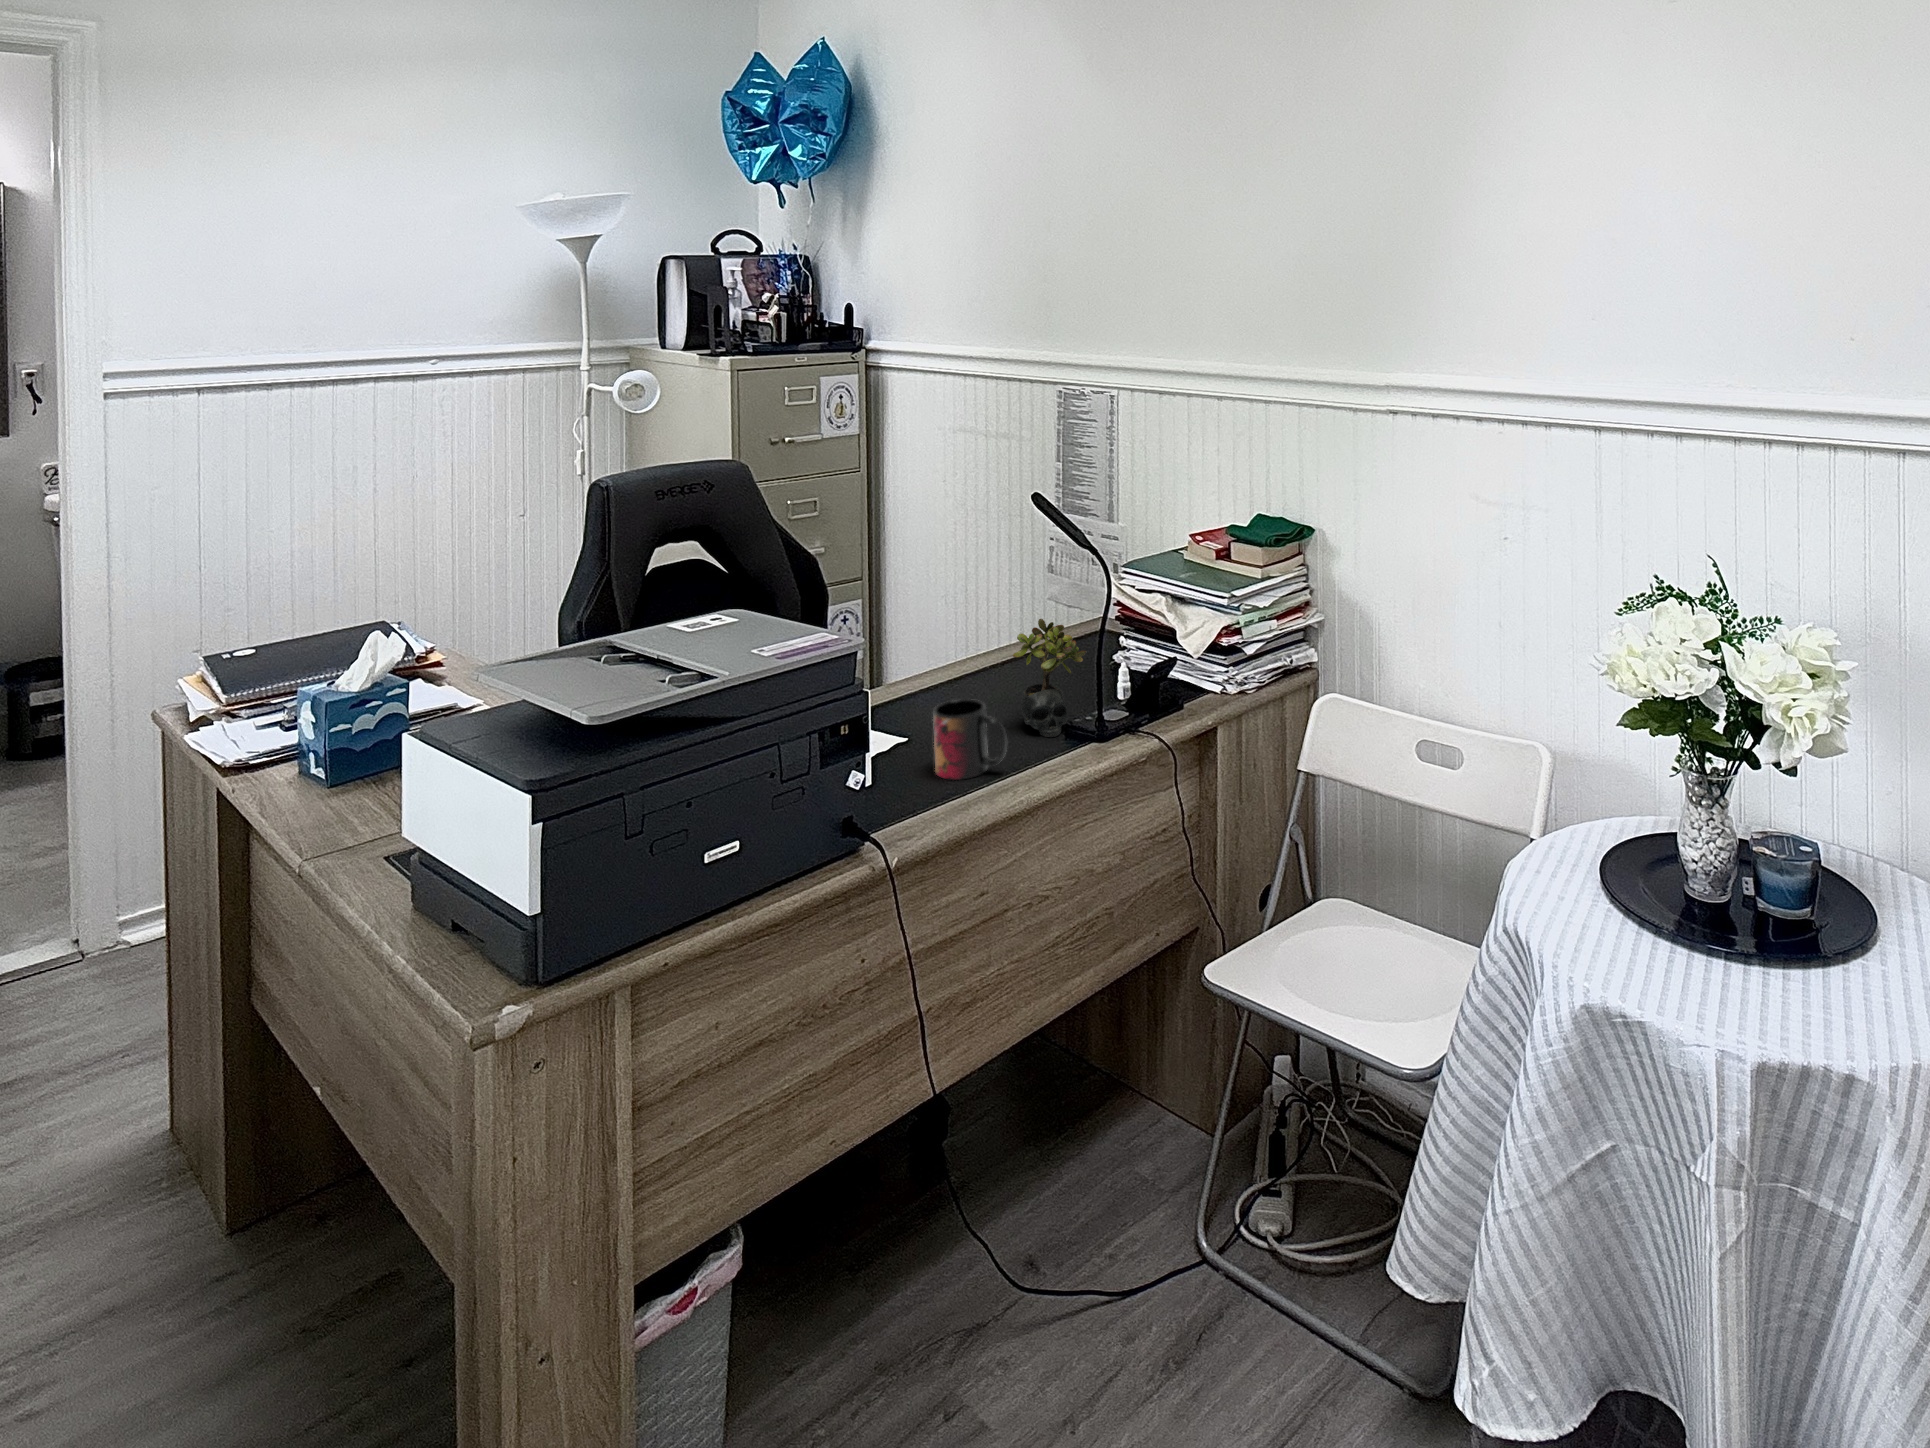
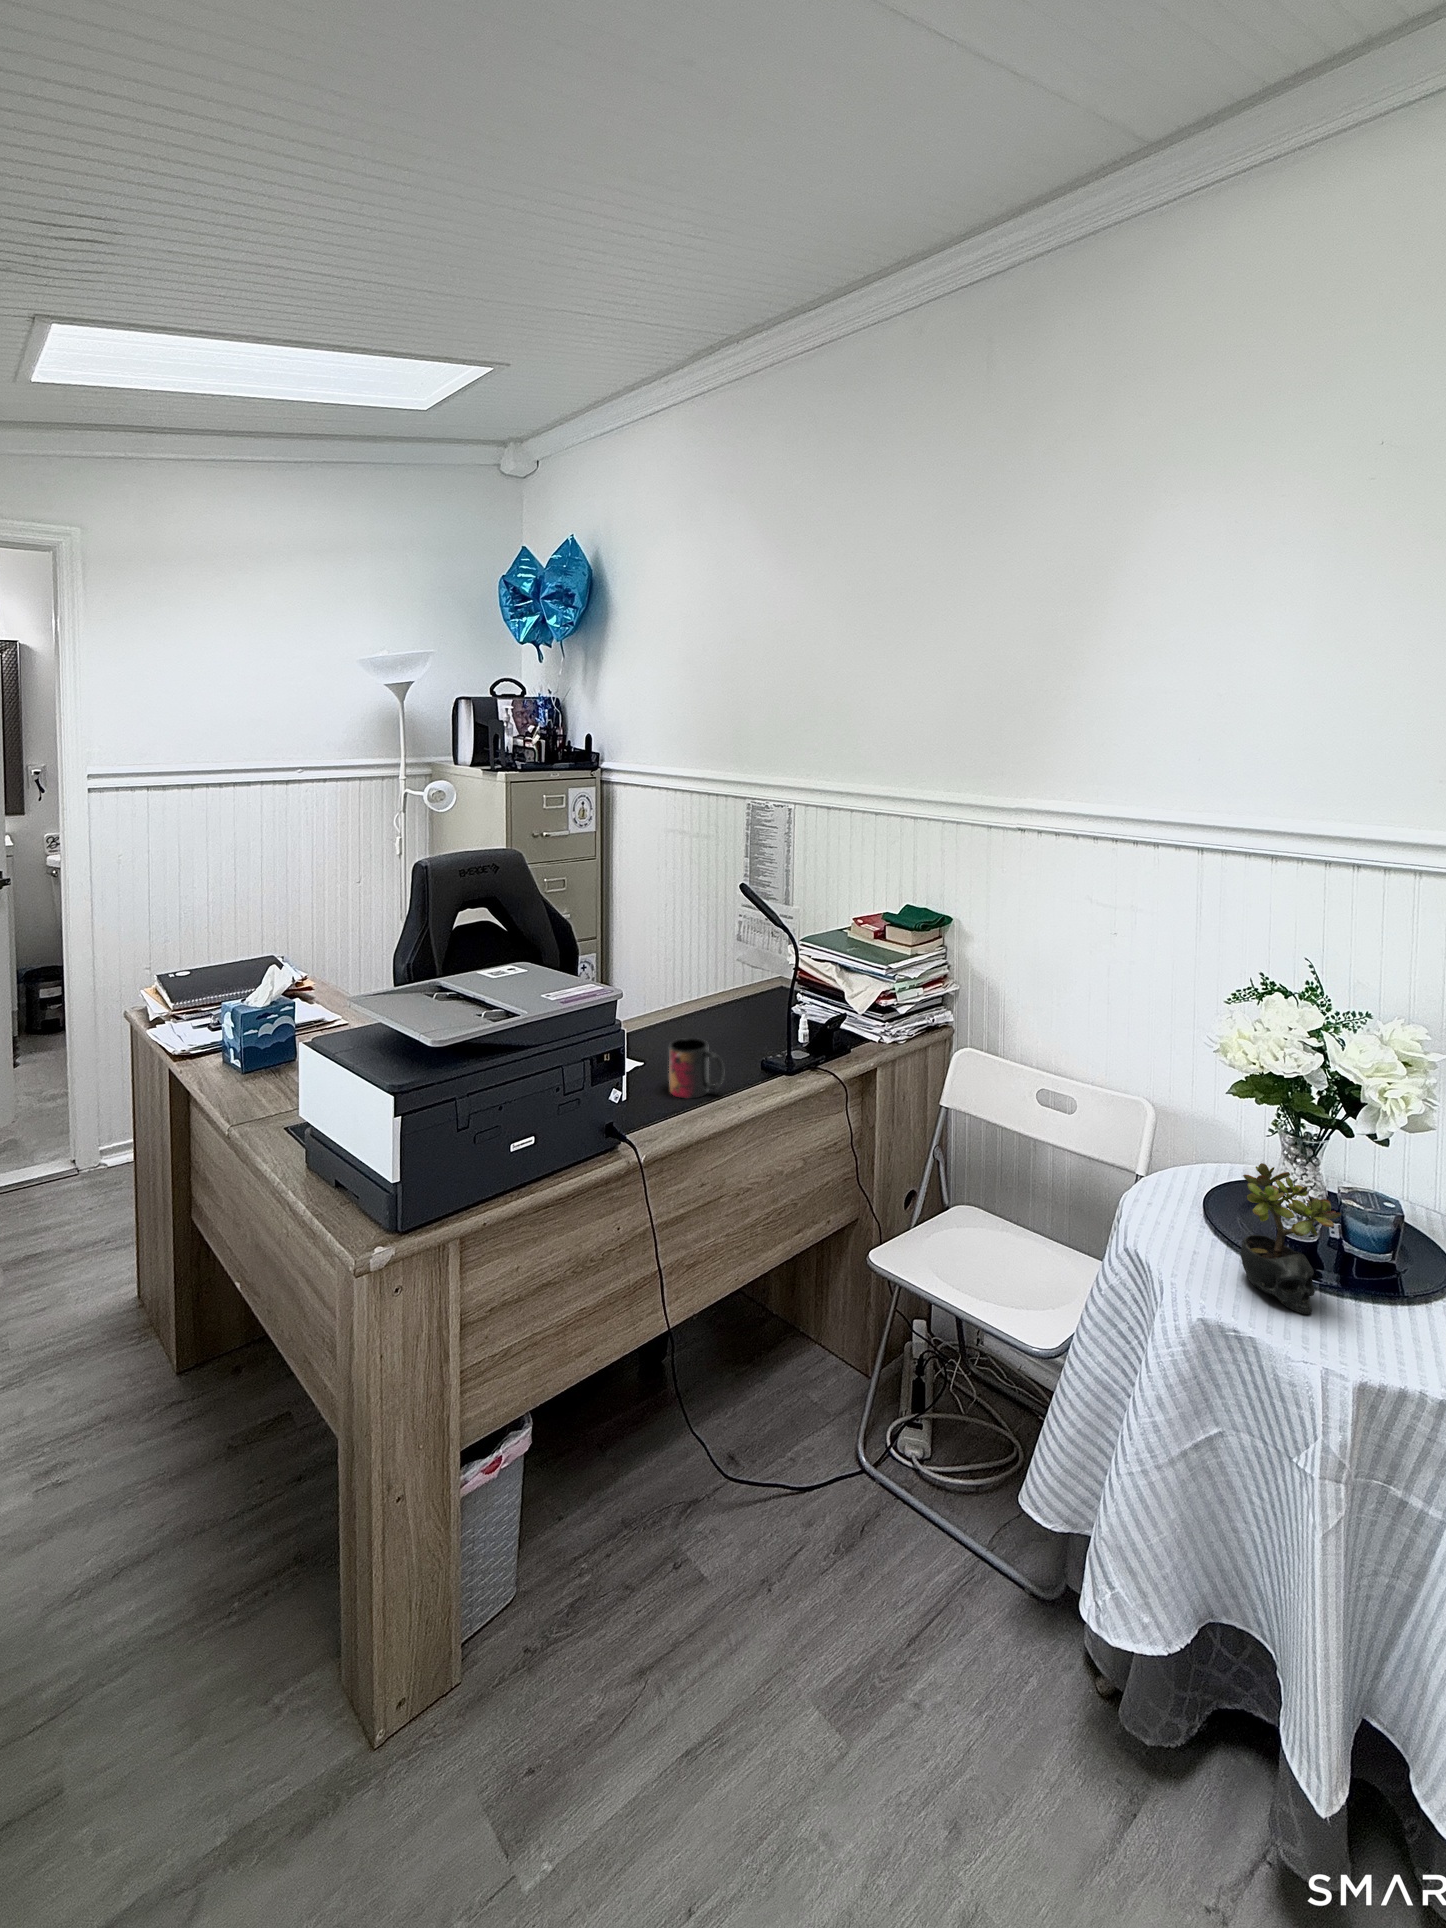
succulent plant: present [1013,619,1086,737] -> present [1241,1163,1341,1314]

